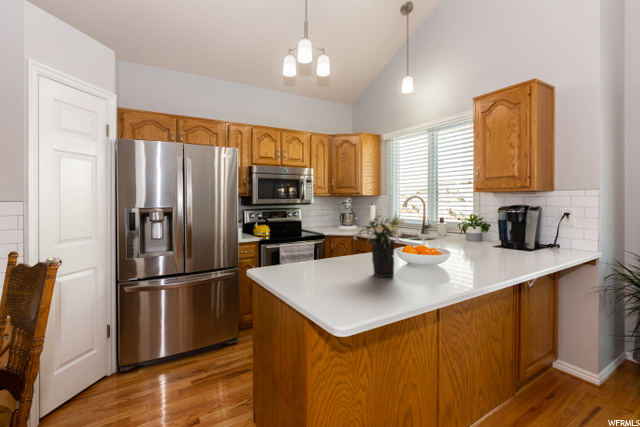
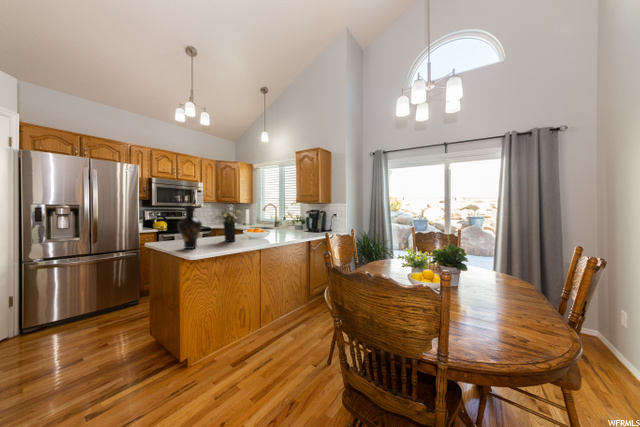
vase: none [308,216,349,299] -> present [178,206,202,249]

